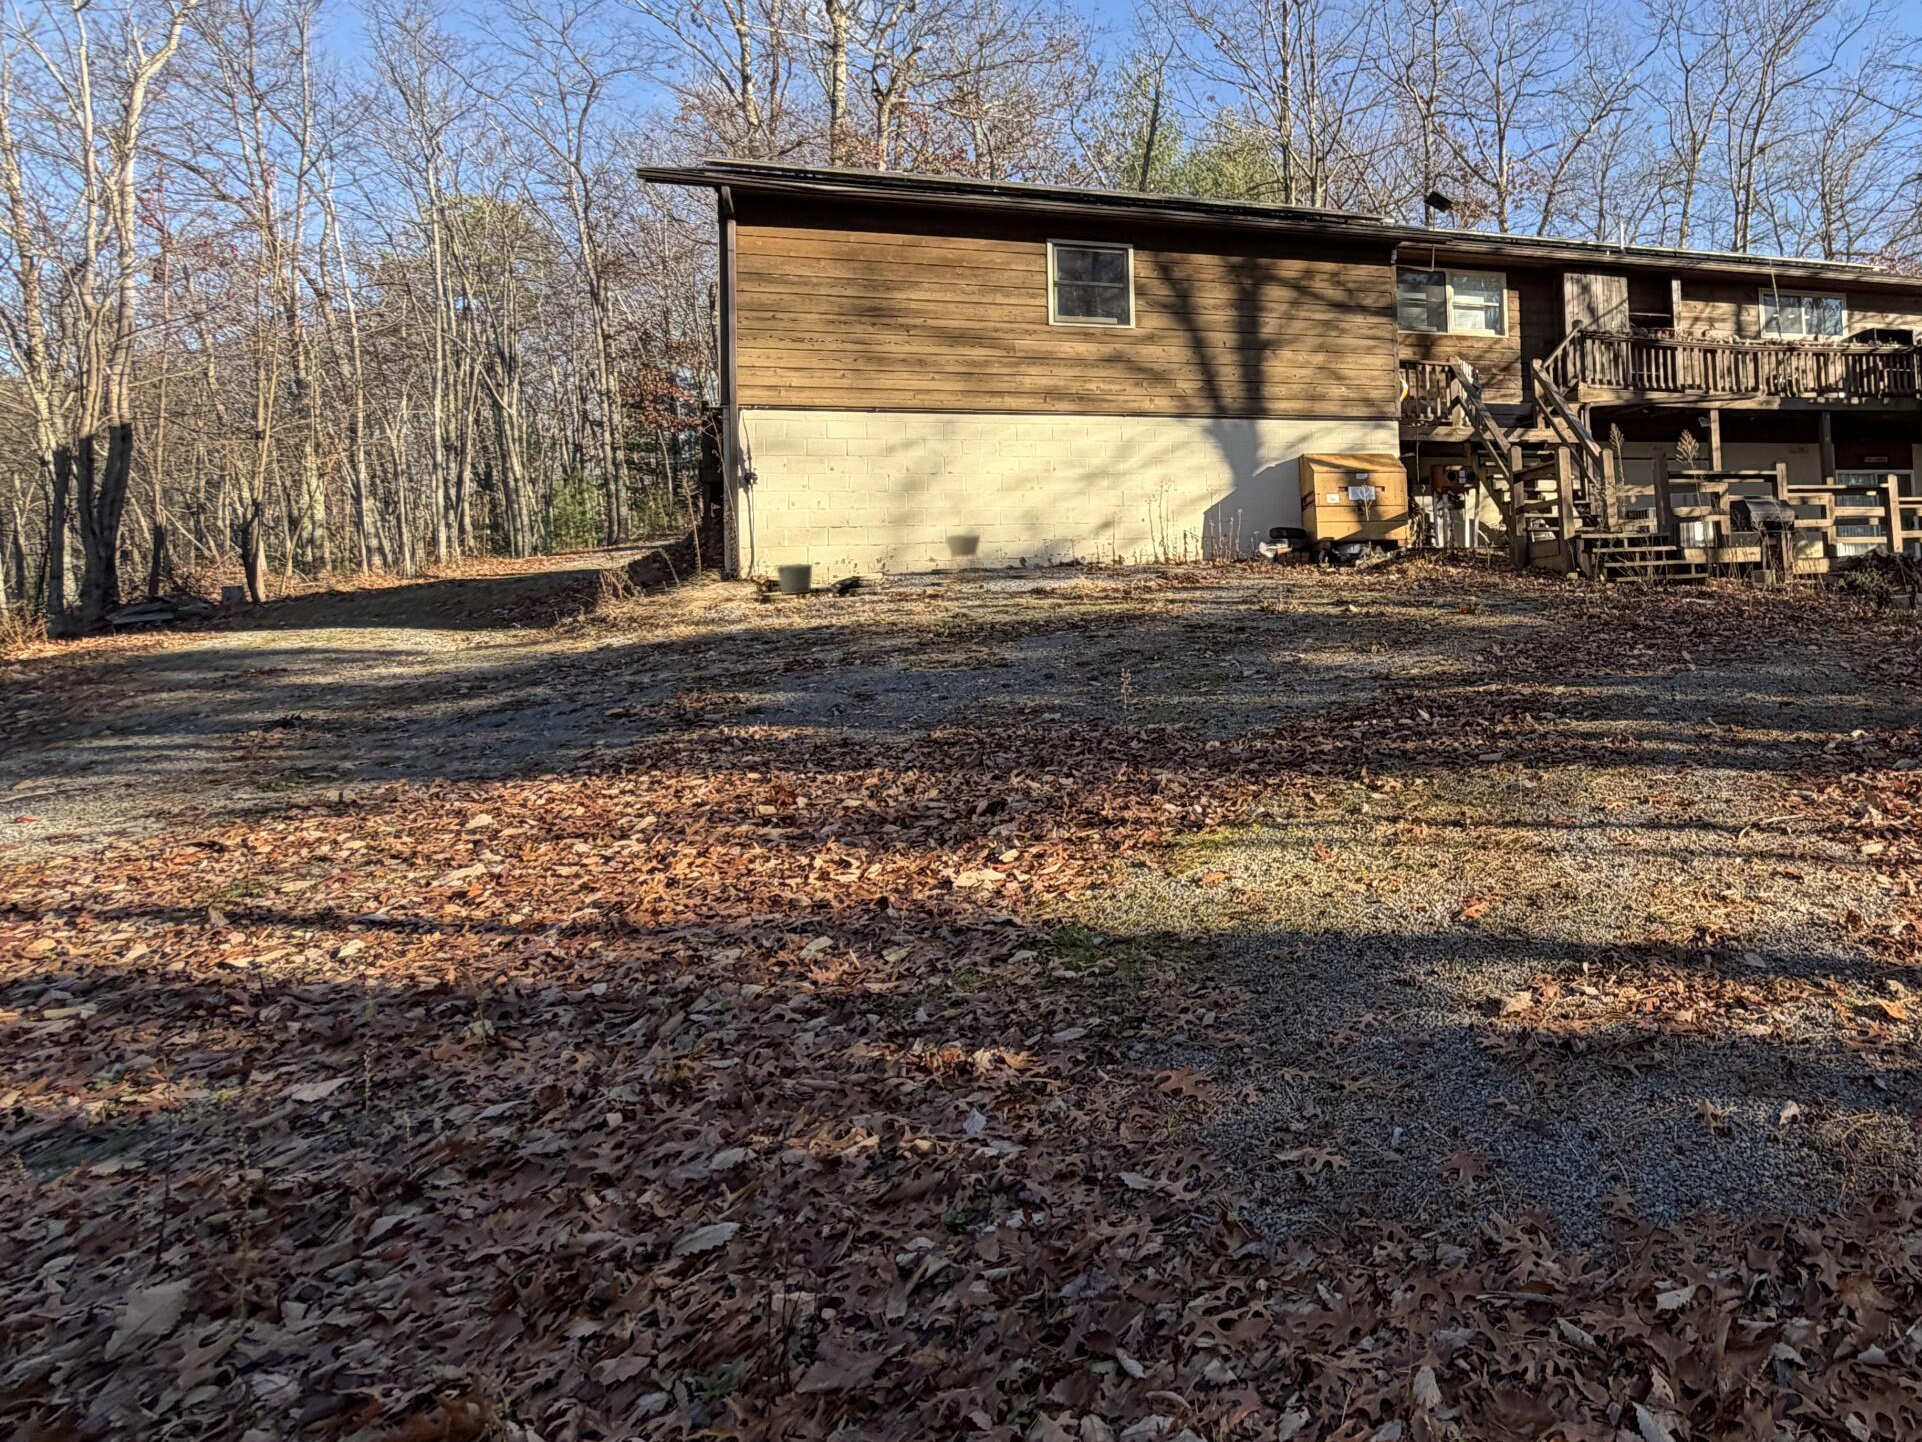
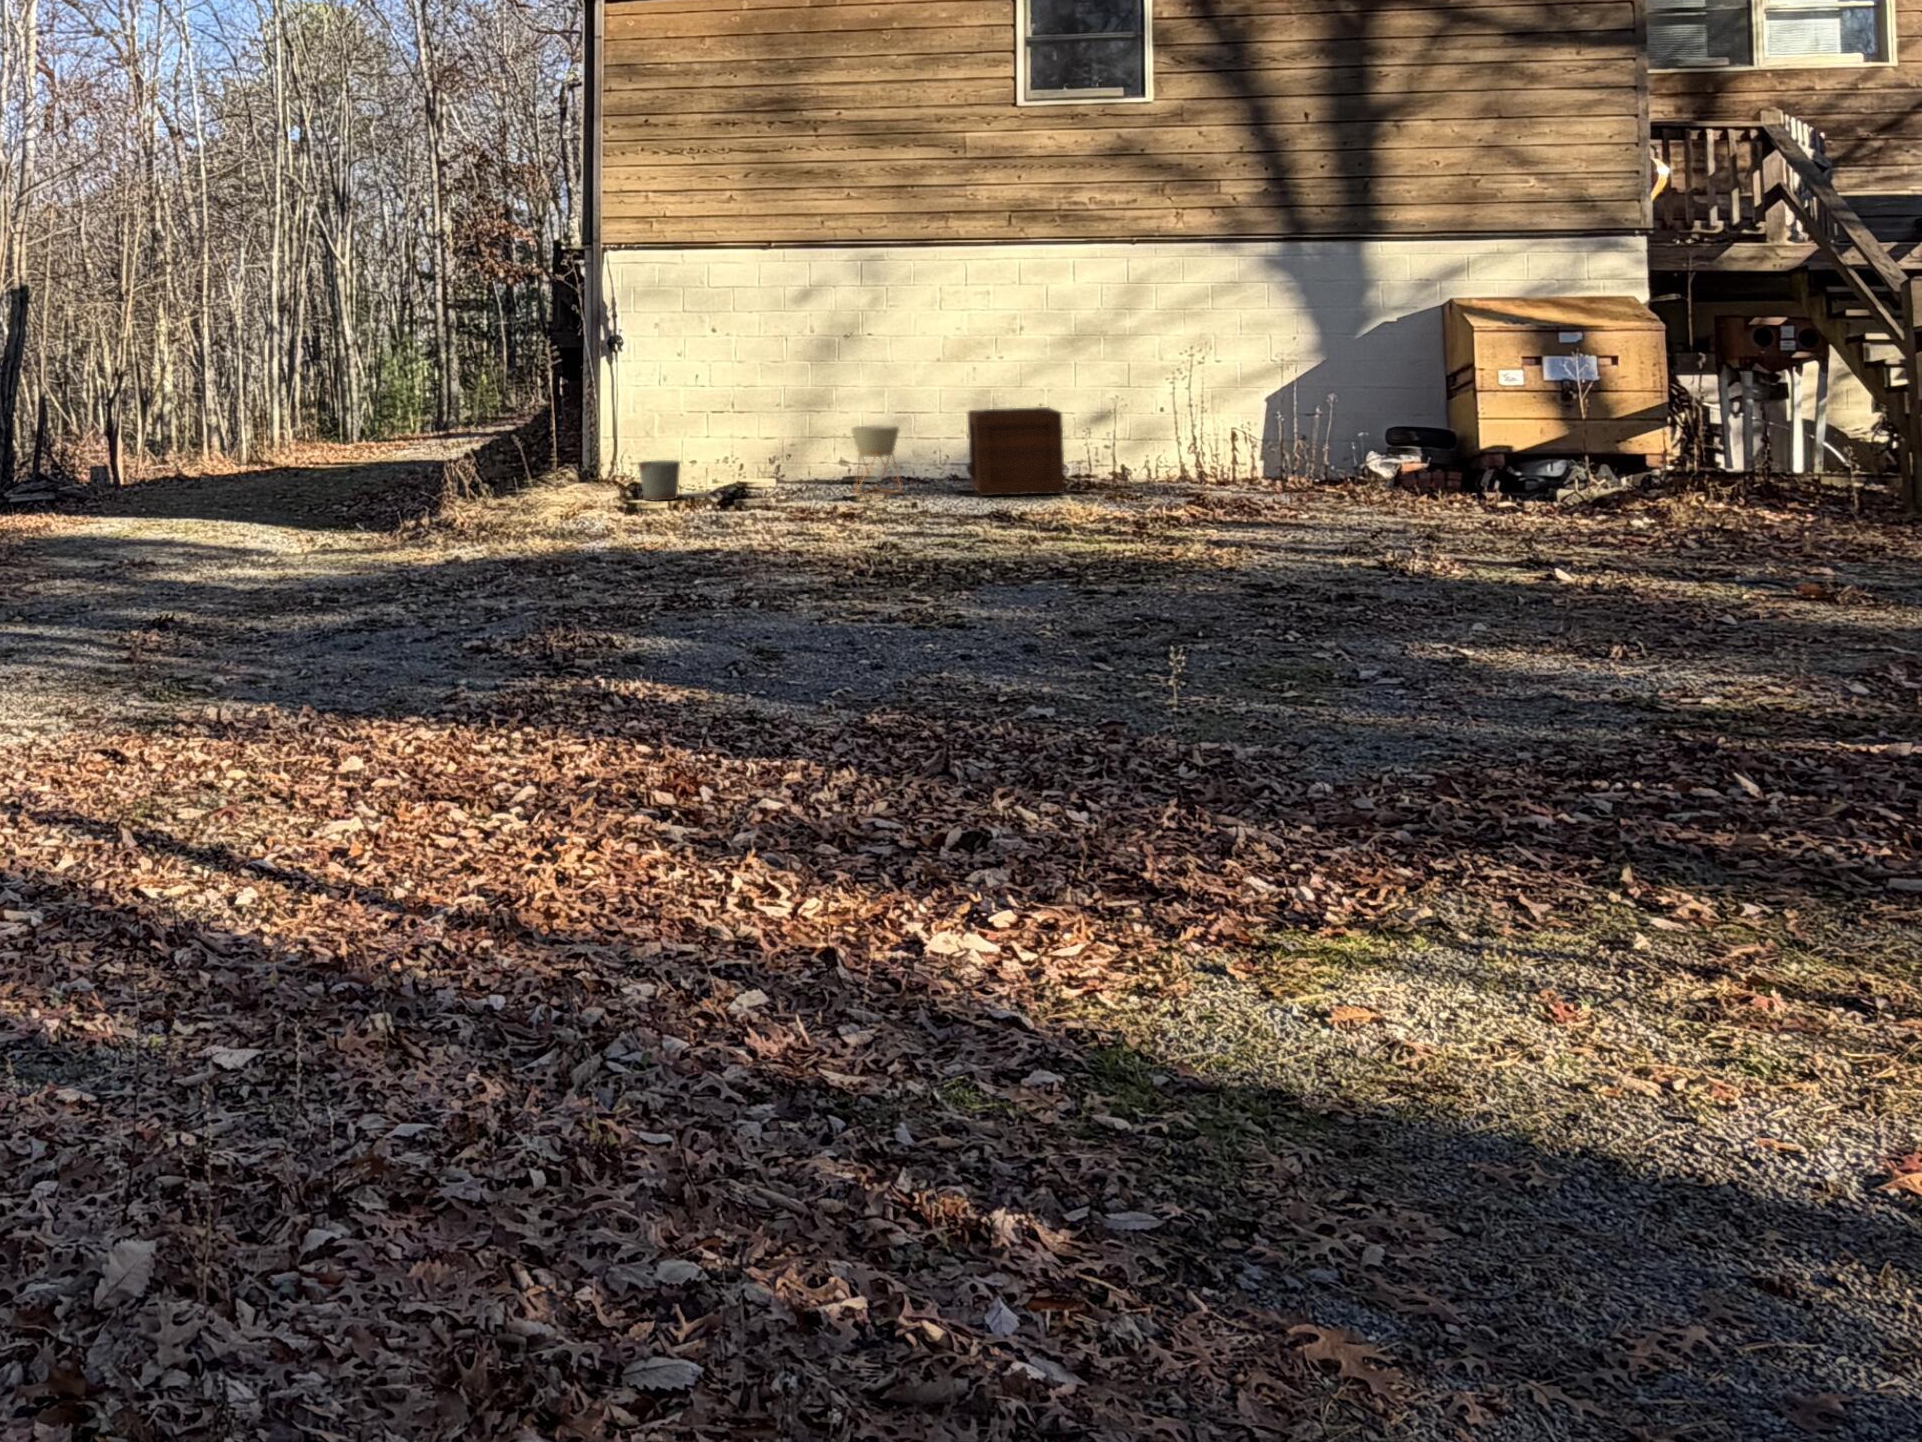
wooden crate: none [1028,520,1091,579] -> present [968,407,1065,496]

